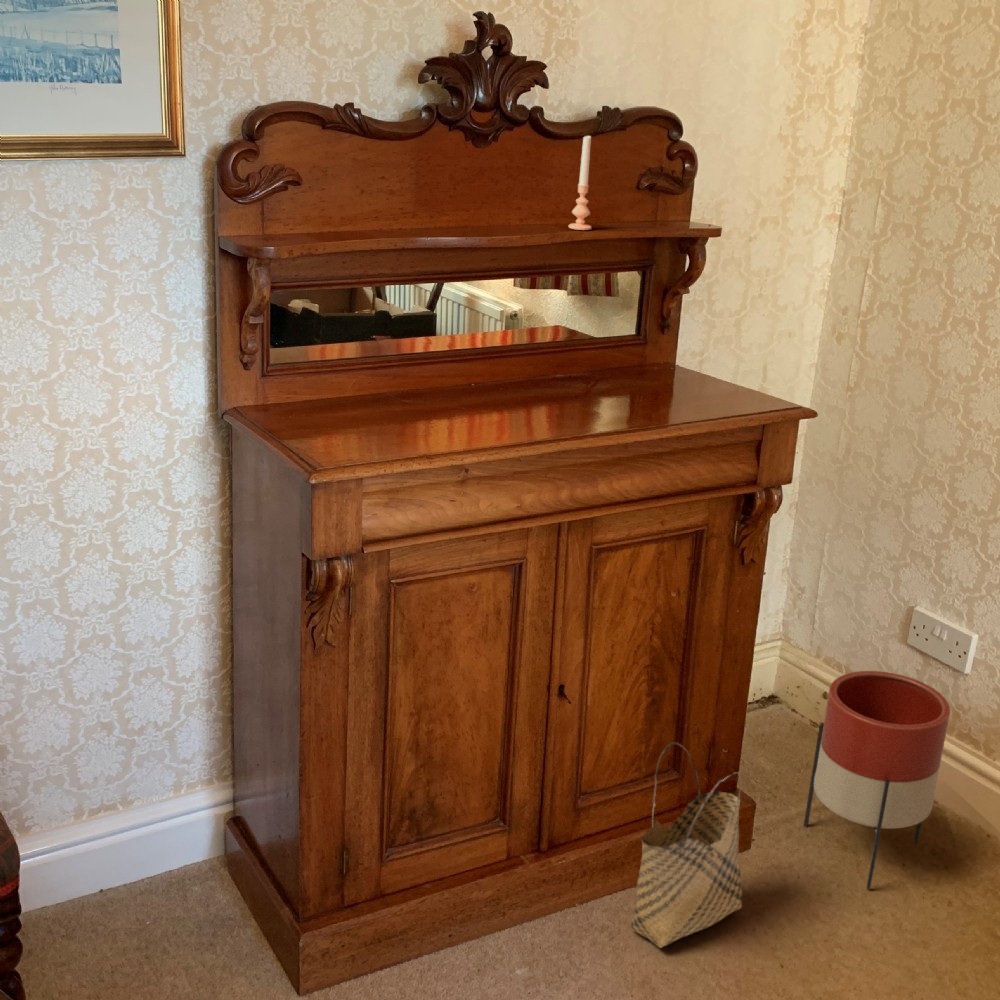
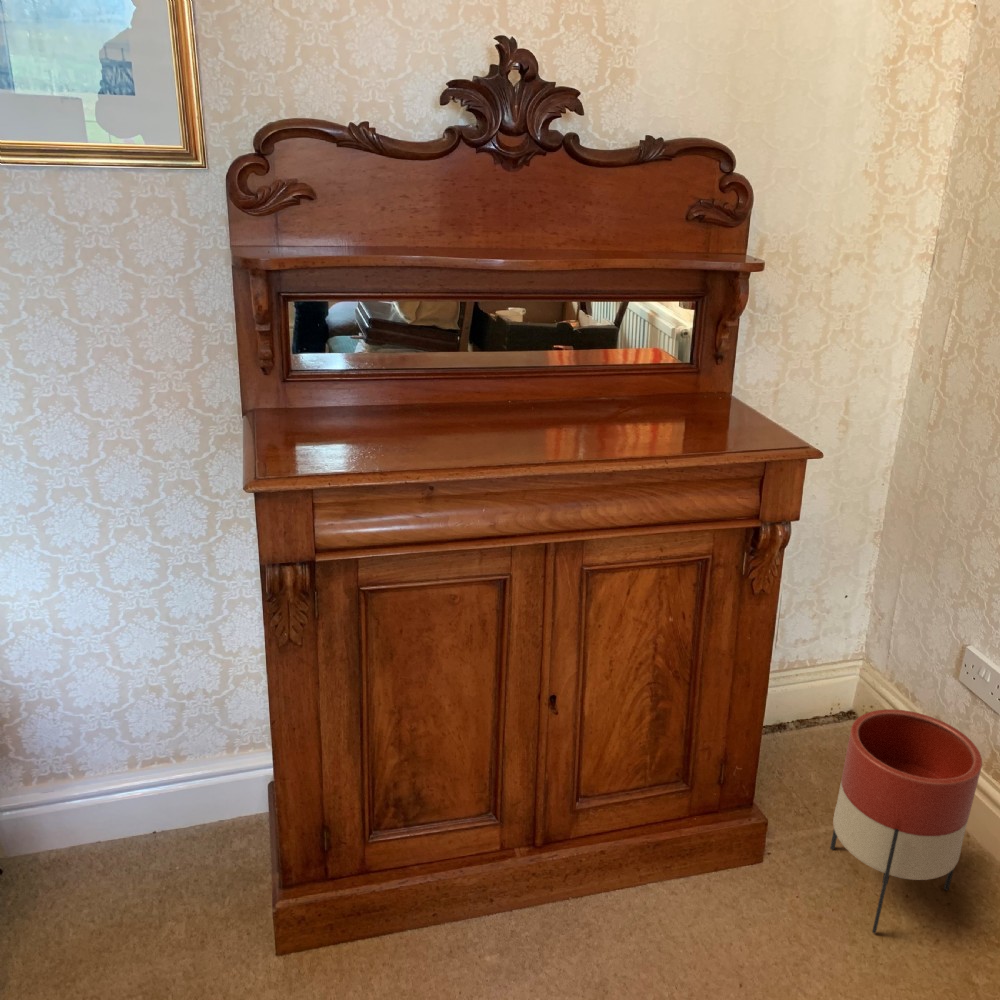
candle: present [569,136,591,230] -> none [606,161,628,254]
woven basket: present [630,742,742,948] -> none [608,753,732,952]

